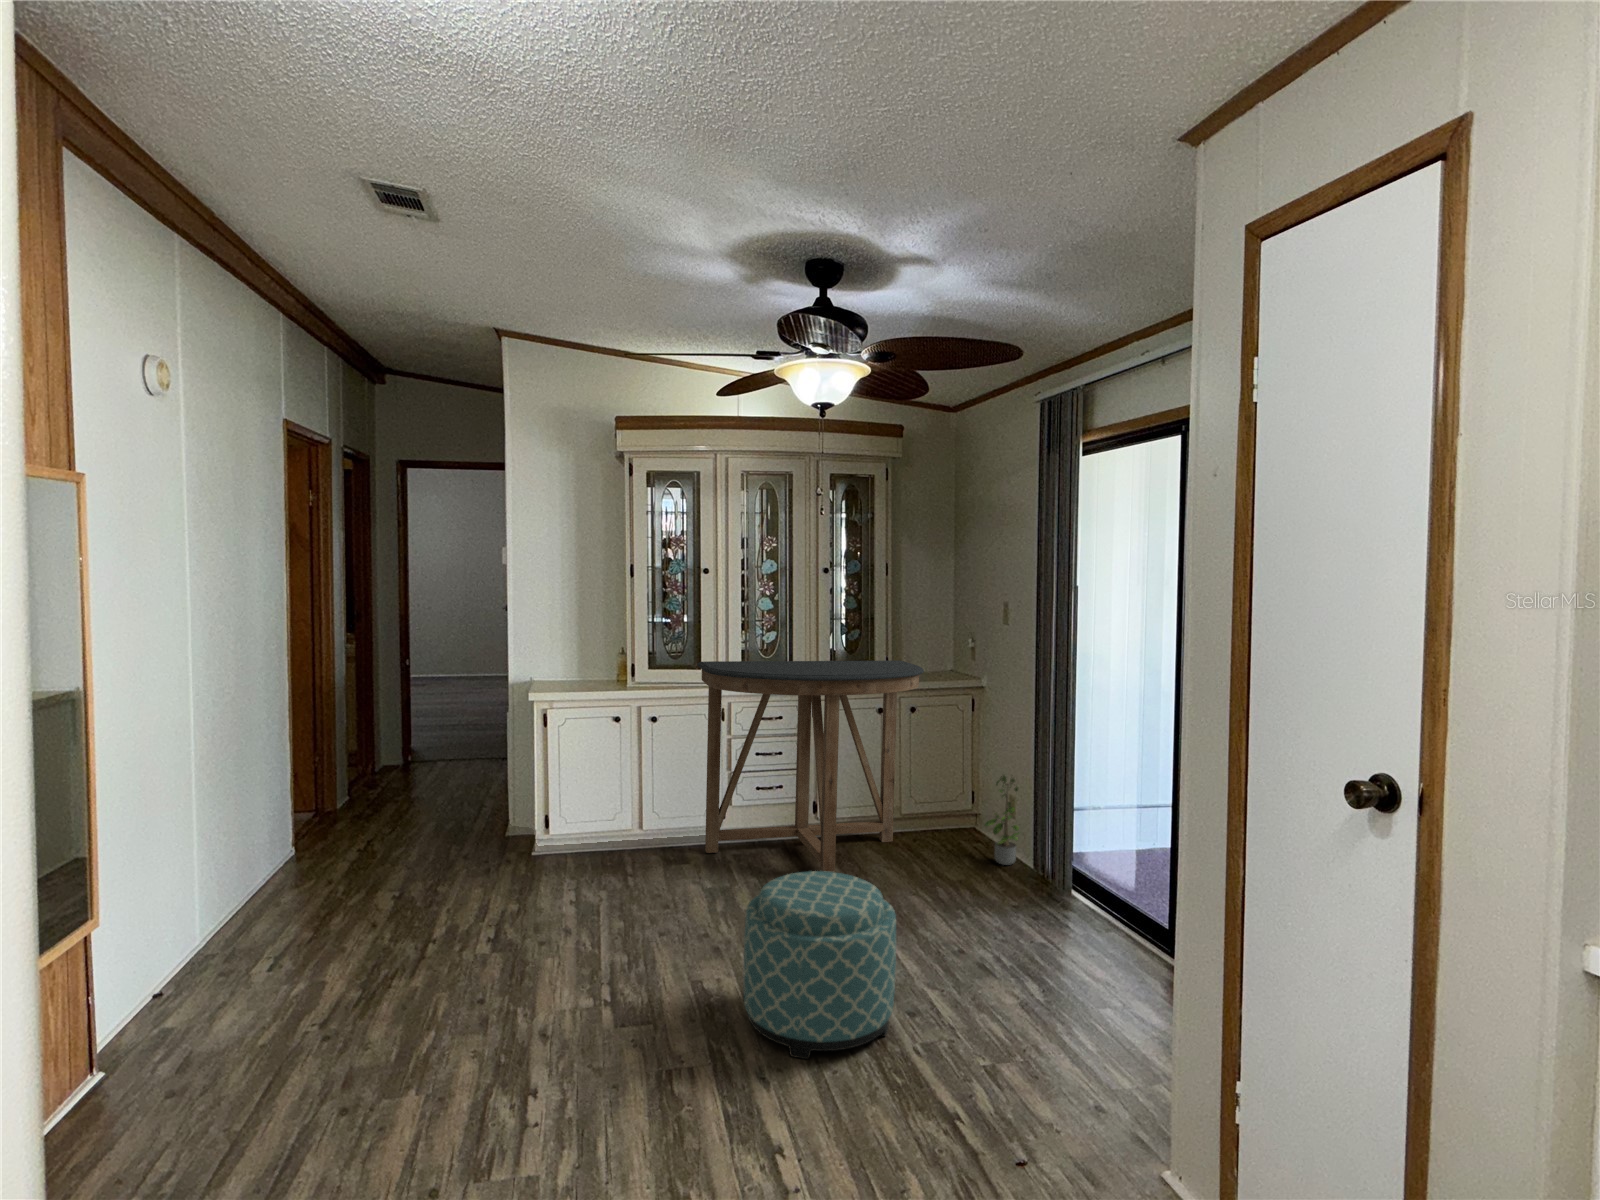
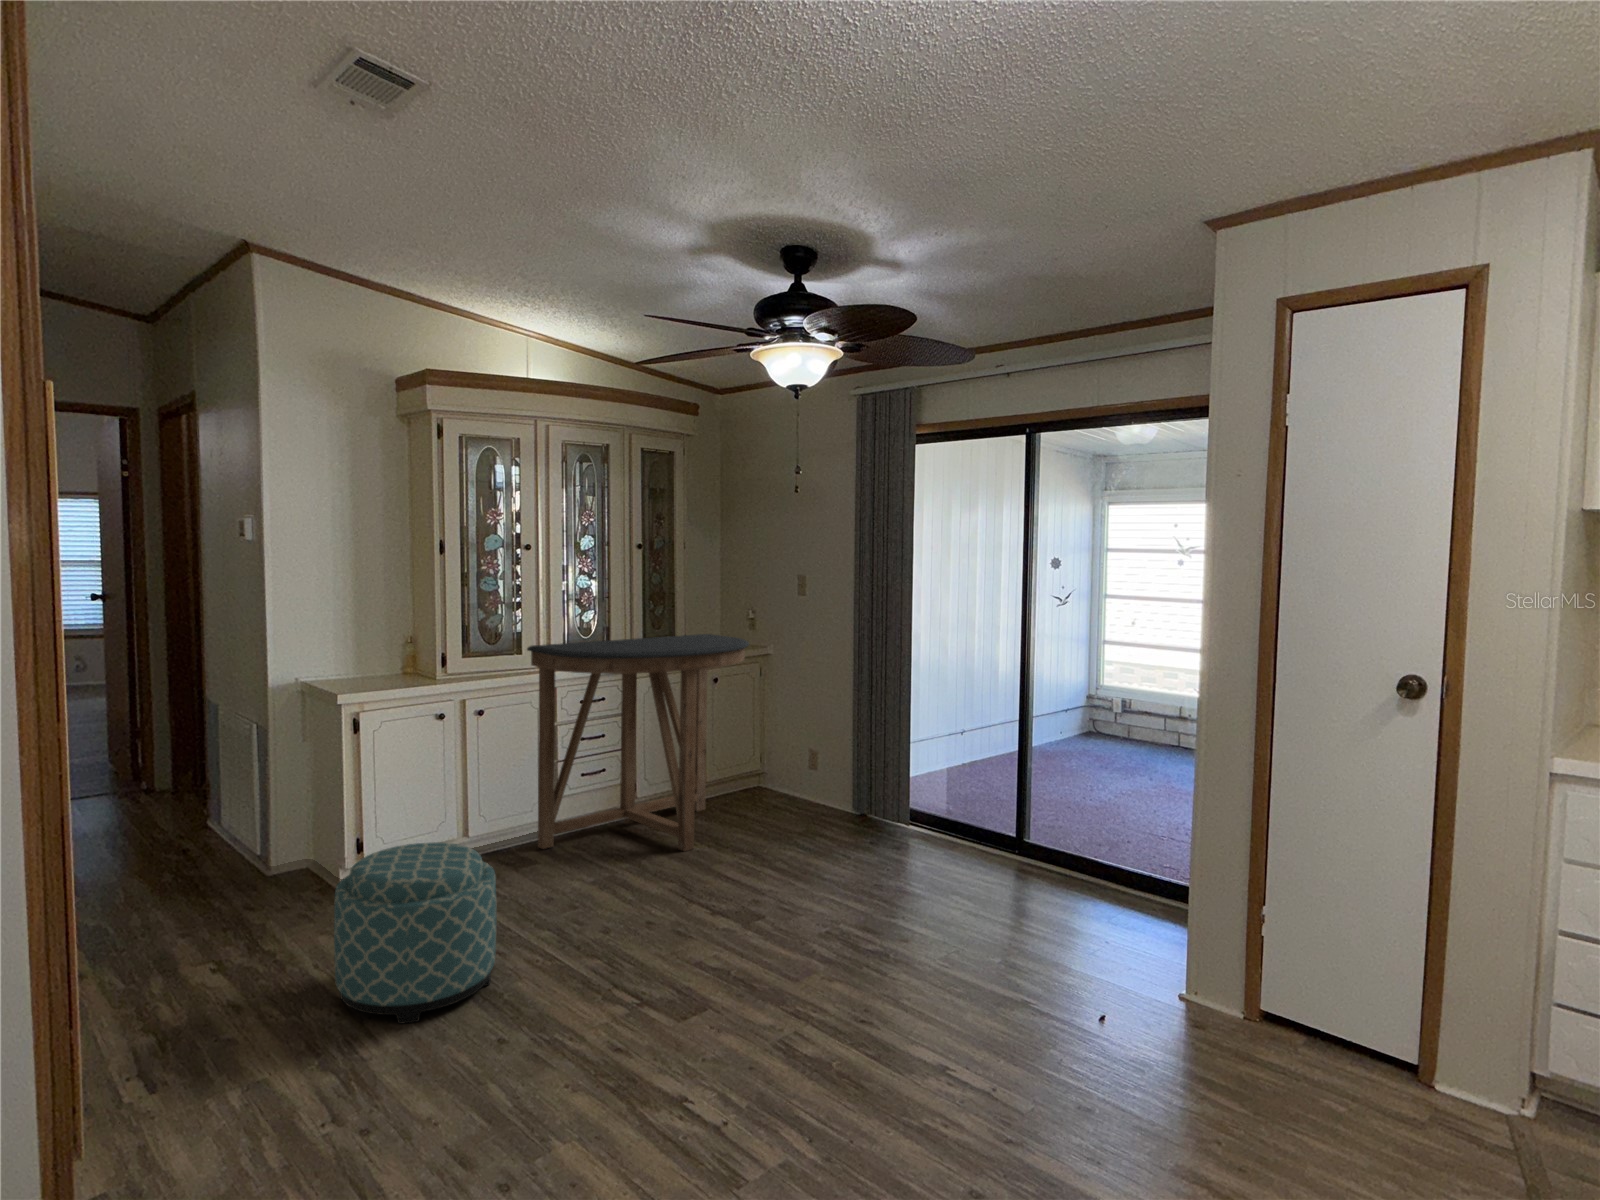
potted plant: present [985,775,1019,865] -> none [798,730,838,813]
ottoman: present [743,871,896,1059] -> present [334,842,496,1024]

